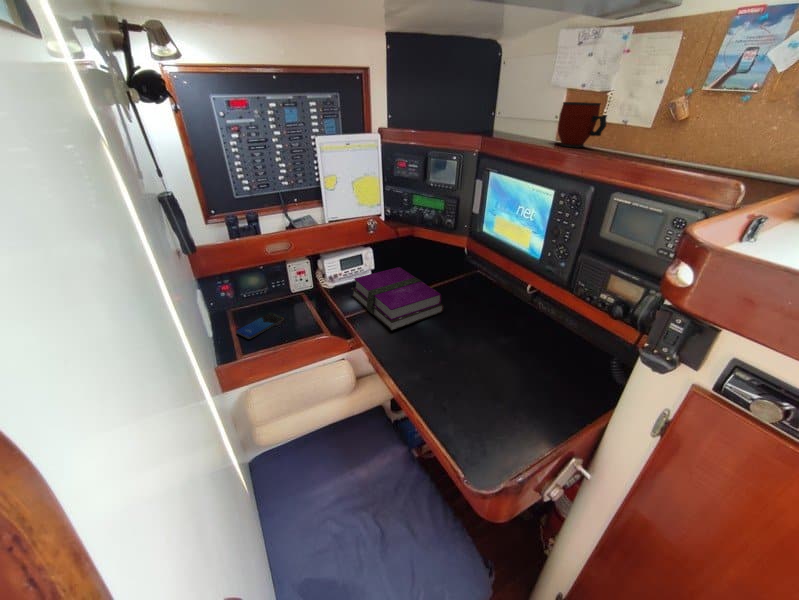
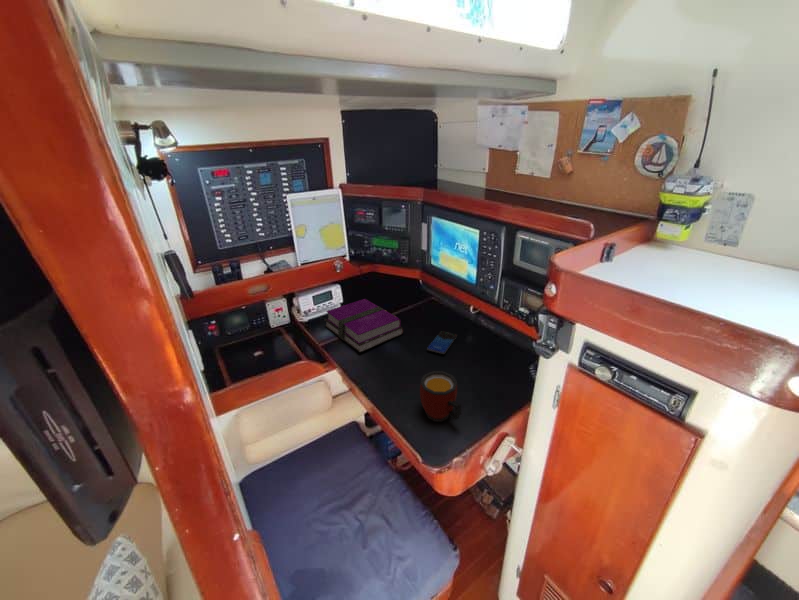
mug: present [558,102,607,147] -> present [420,371,461,422]
smartphone: present [236,313,284,339] -> present [427,331,457,354]

